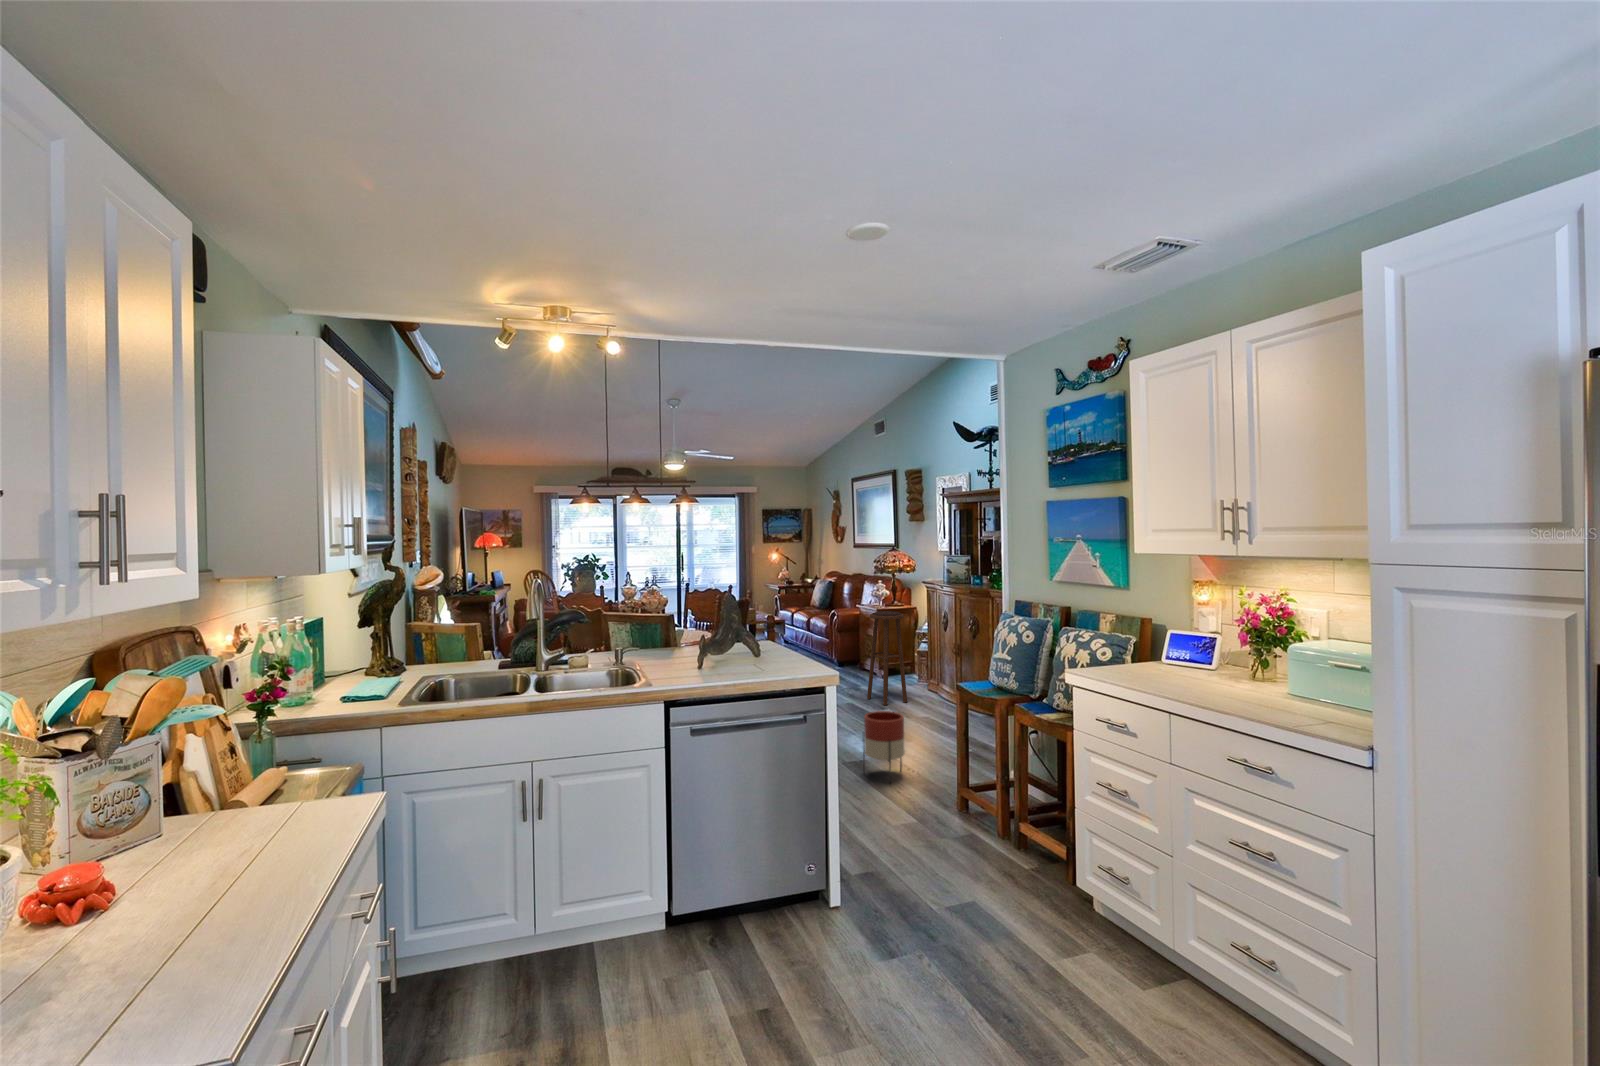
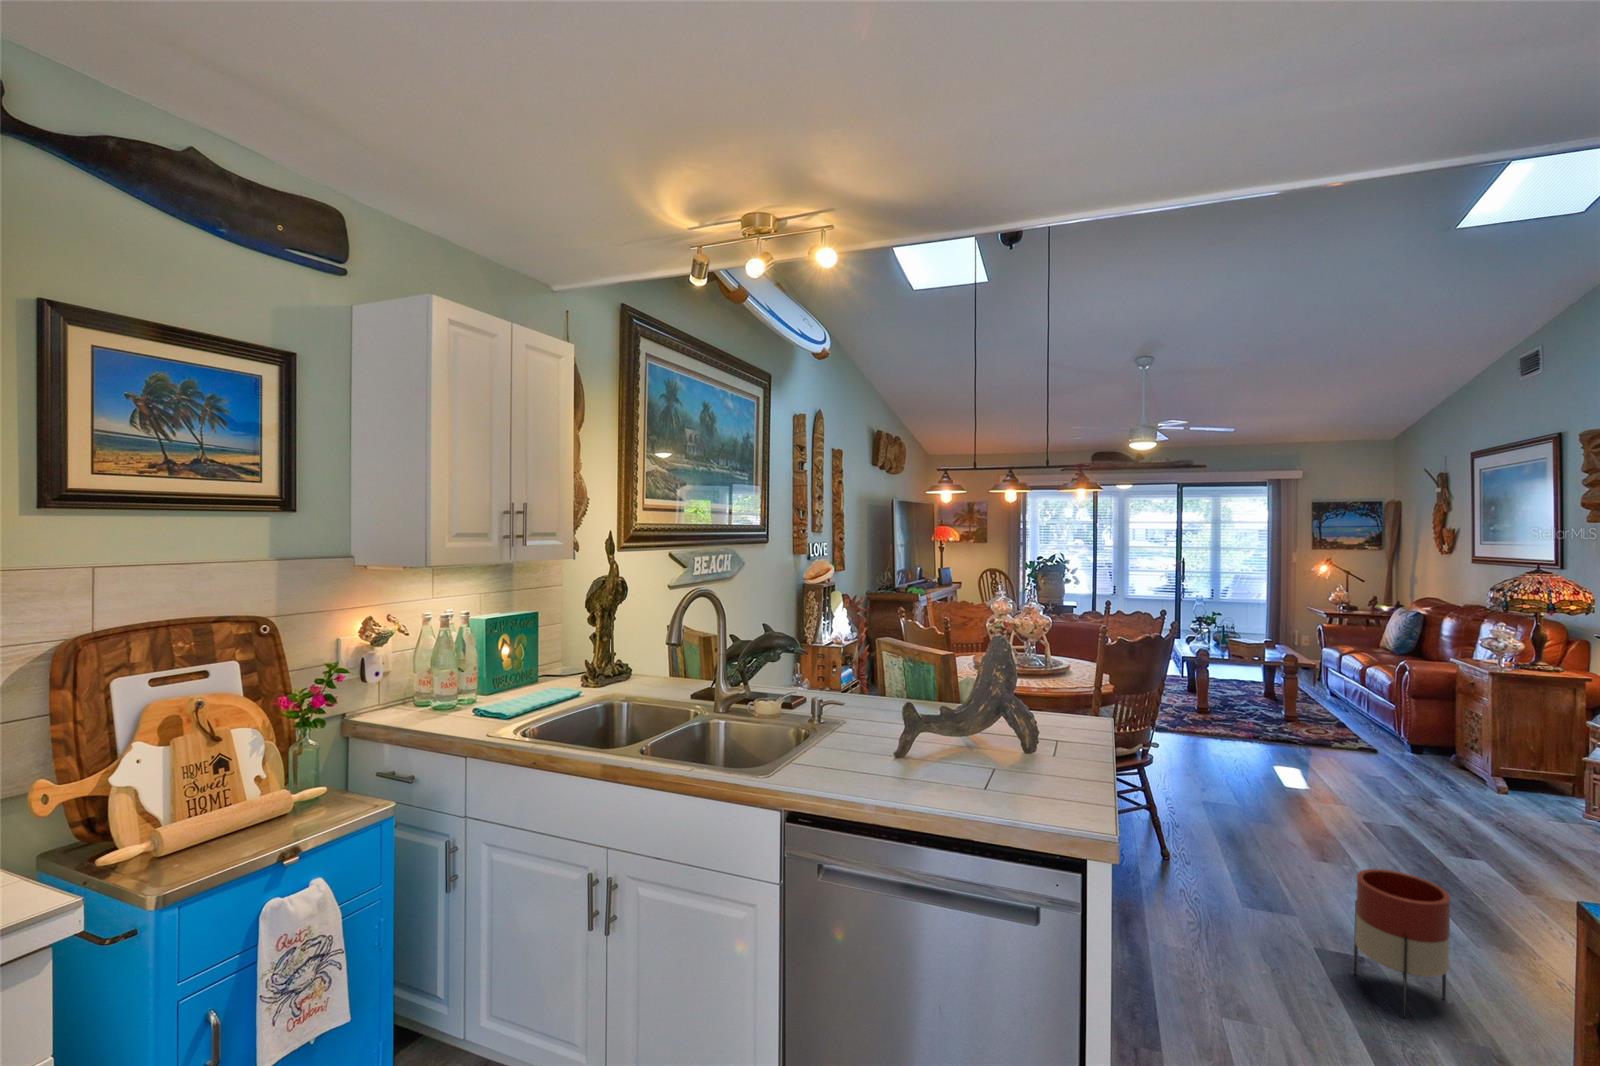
stool: present [867,611,907,705] -> none [1442,679,1533,851]

